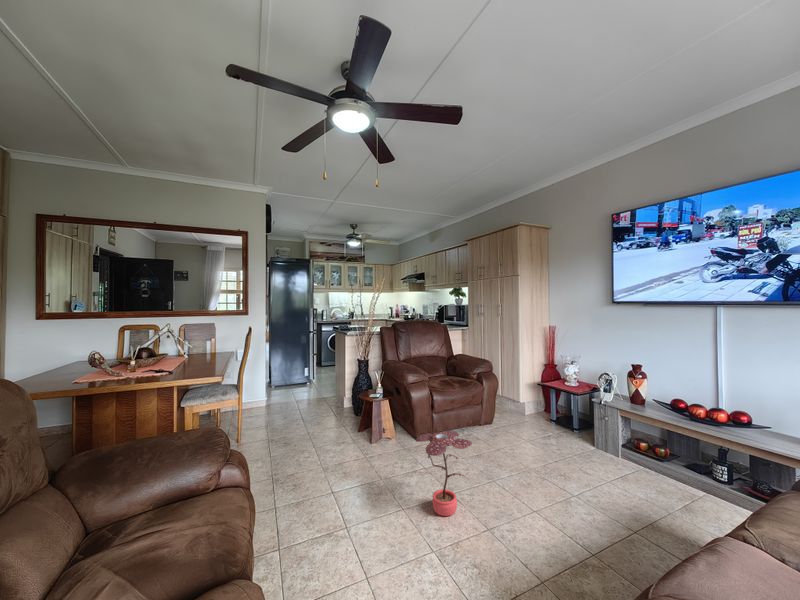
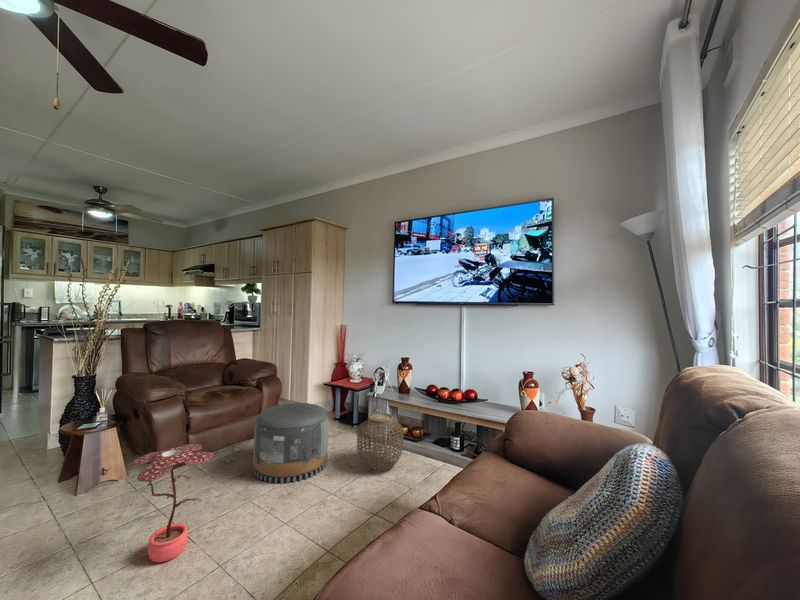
pouf: none [487,403,556,476] -> present [253,403,328,483]
woven basket: none [587,423,645,485] -> present [357,413,404,471]

